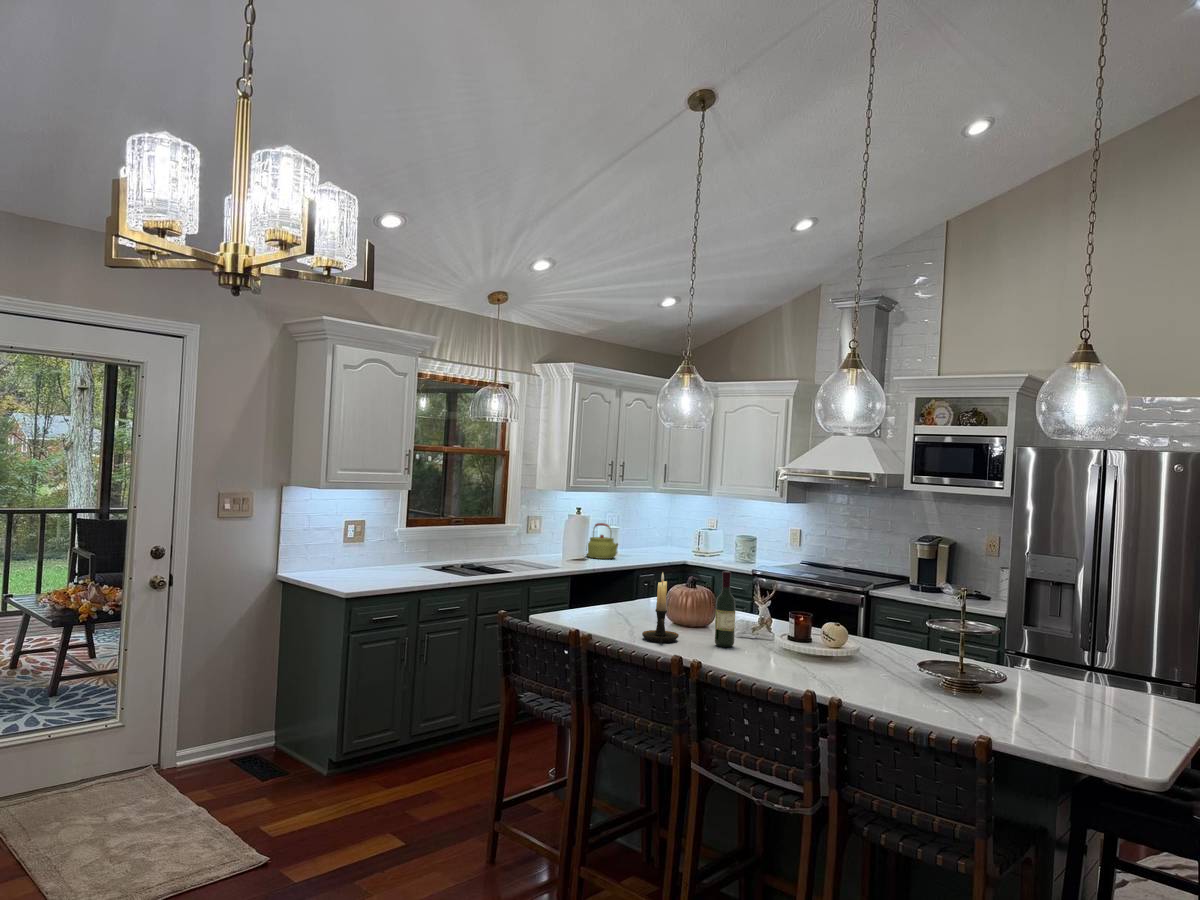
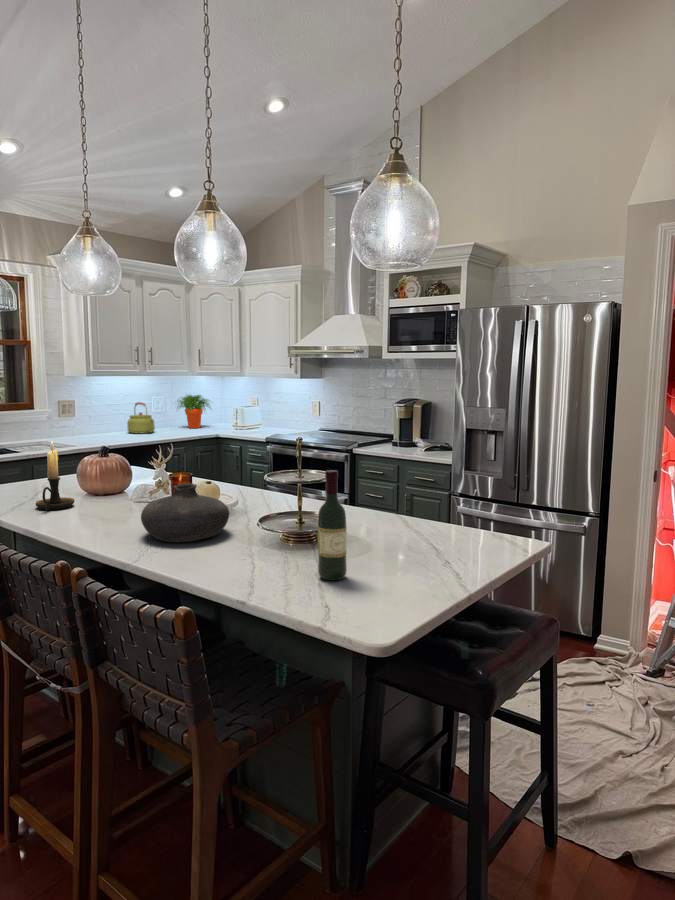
potted plant: none [628,515,673,555] -> present [177,395,210,428]
wine bottle: present [715,571,735,647] -> present [318,470,347,580]
vase: none [799,624,886,682] -> present [141,483,229,542]

